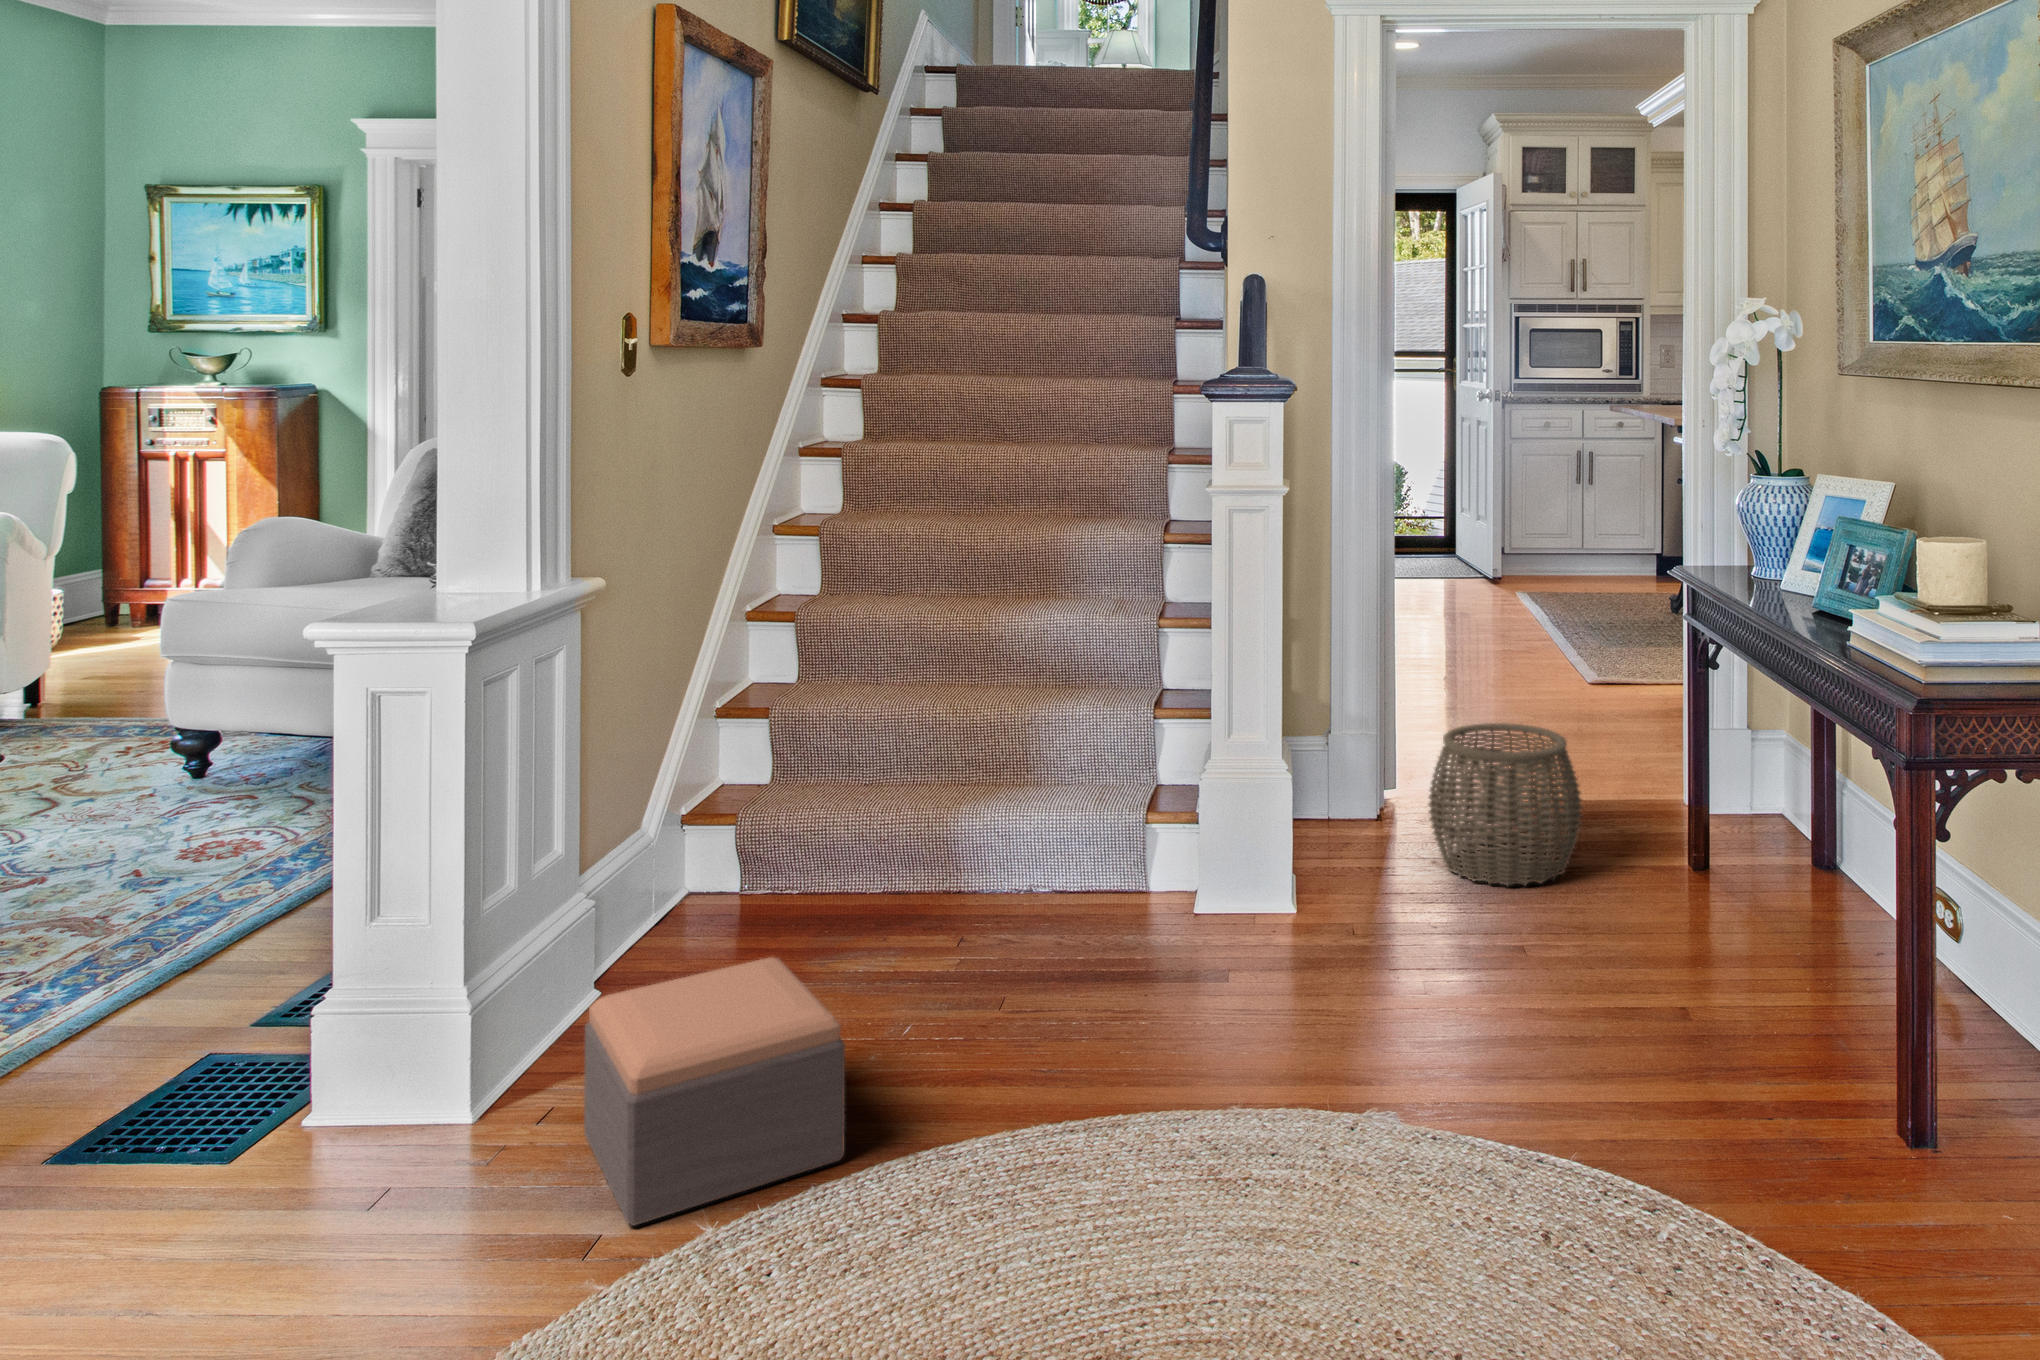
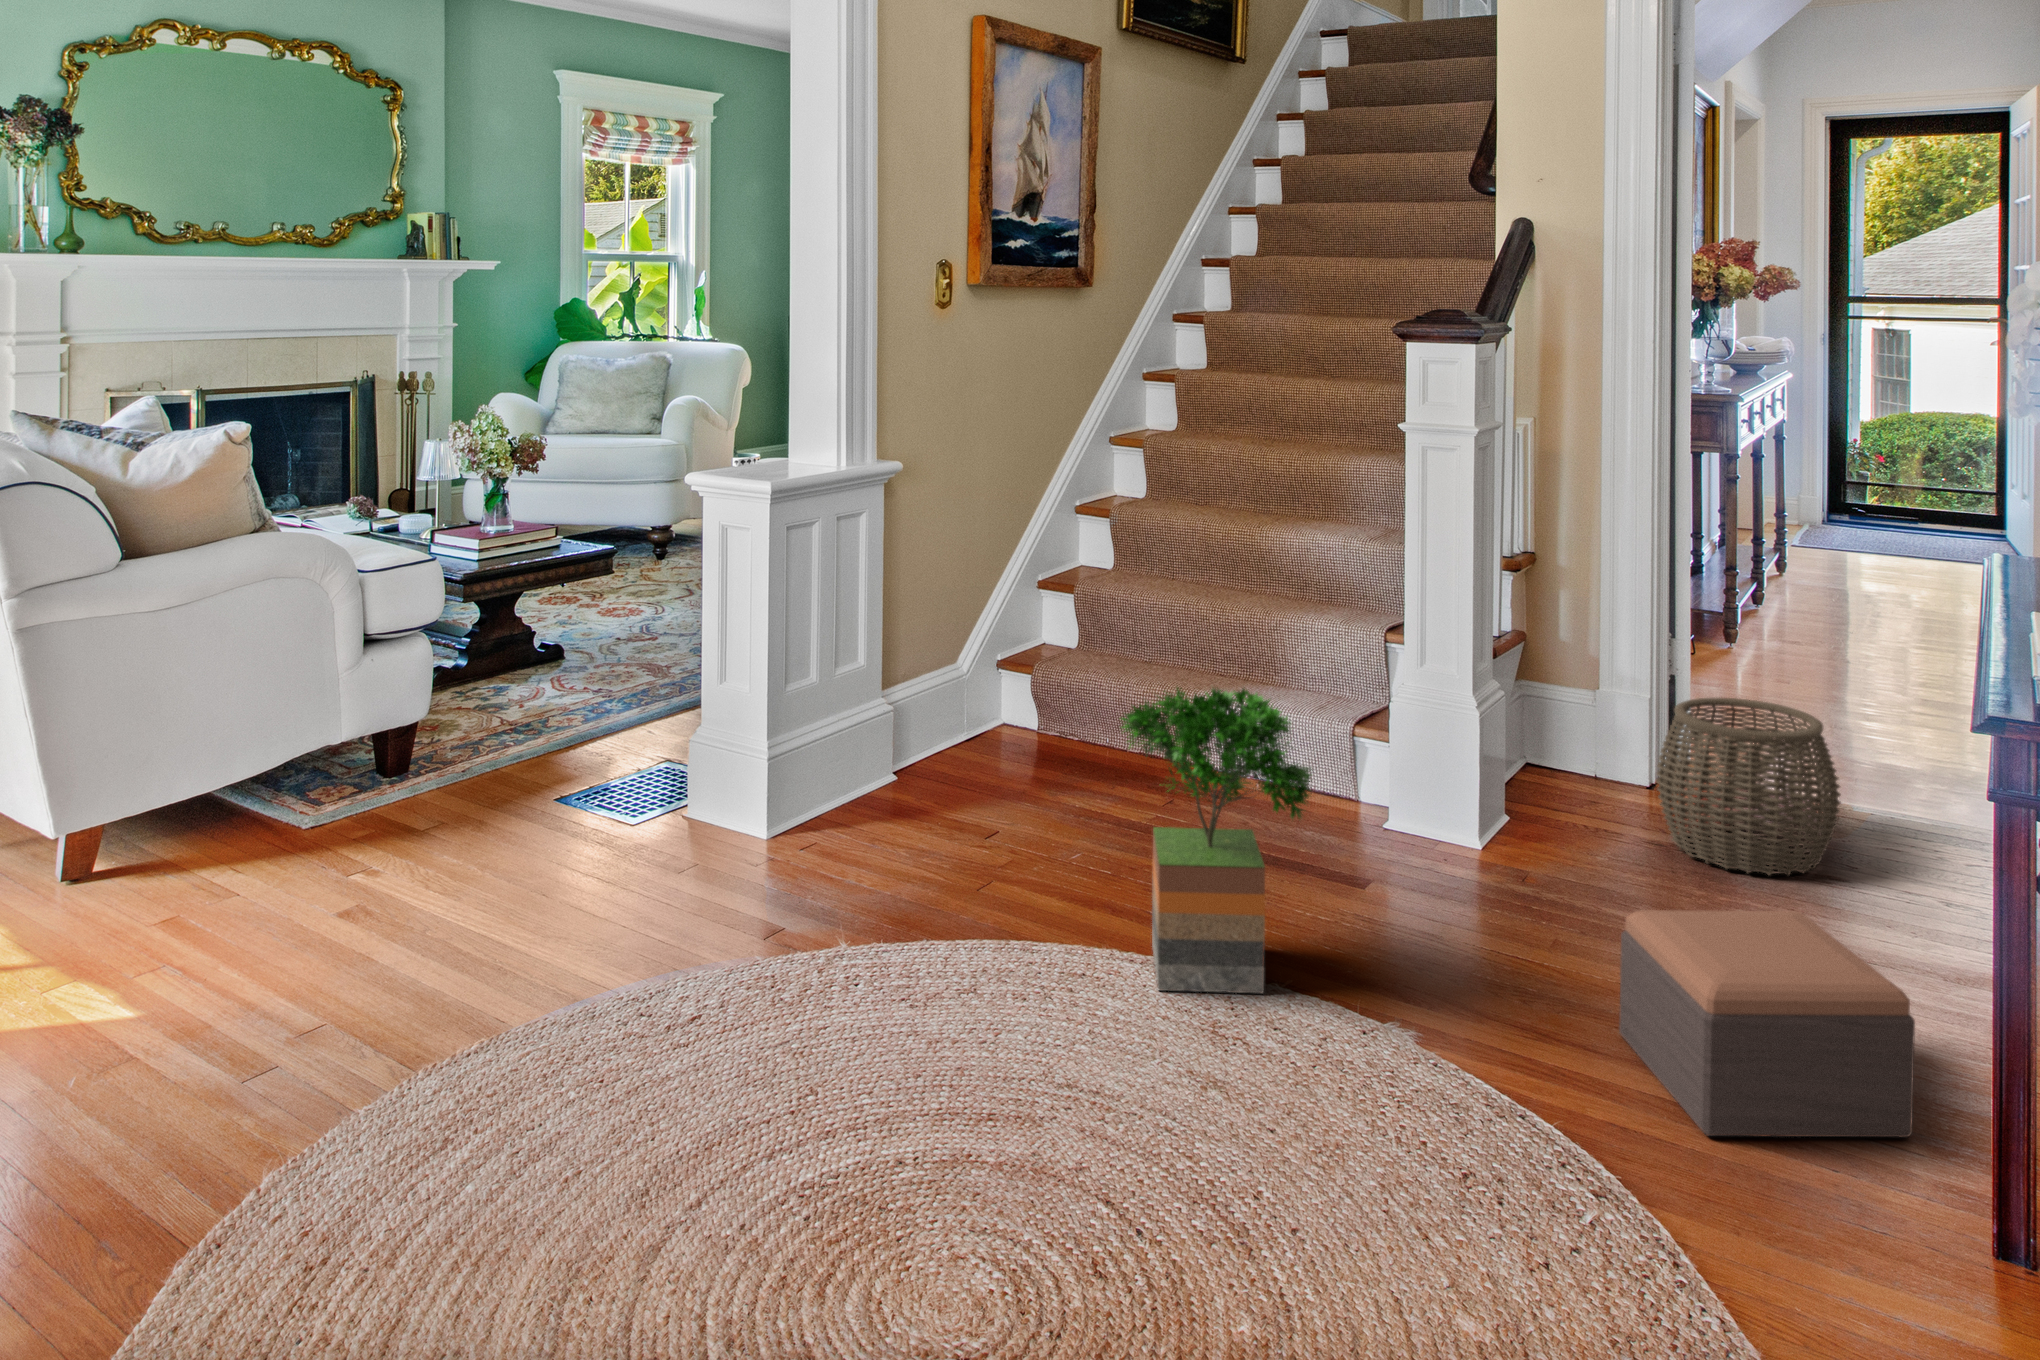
potted tree: none [1066,793,1311,1175] -> present [1121,687,1313,993]
footstool: present [584,958,845,1226] -> present [1619,910,1915,1137]

